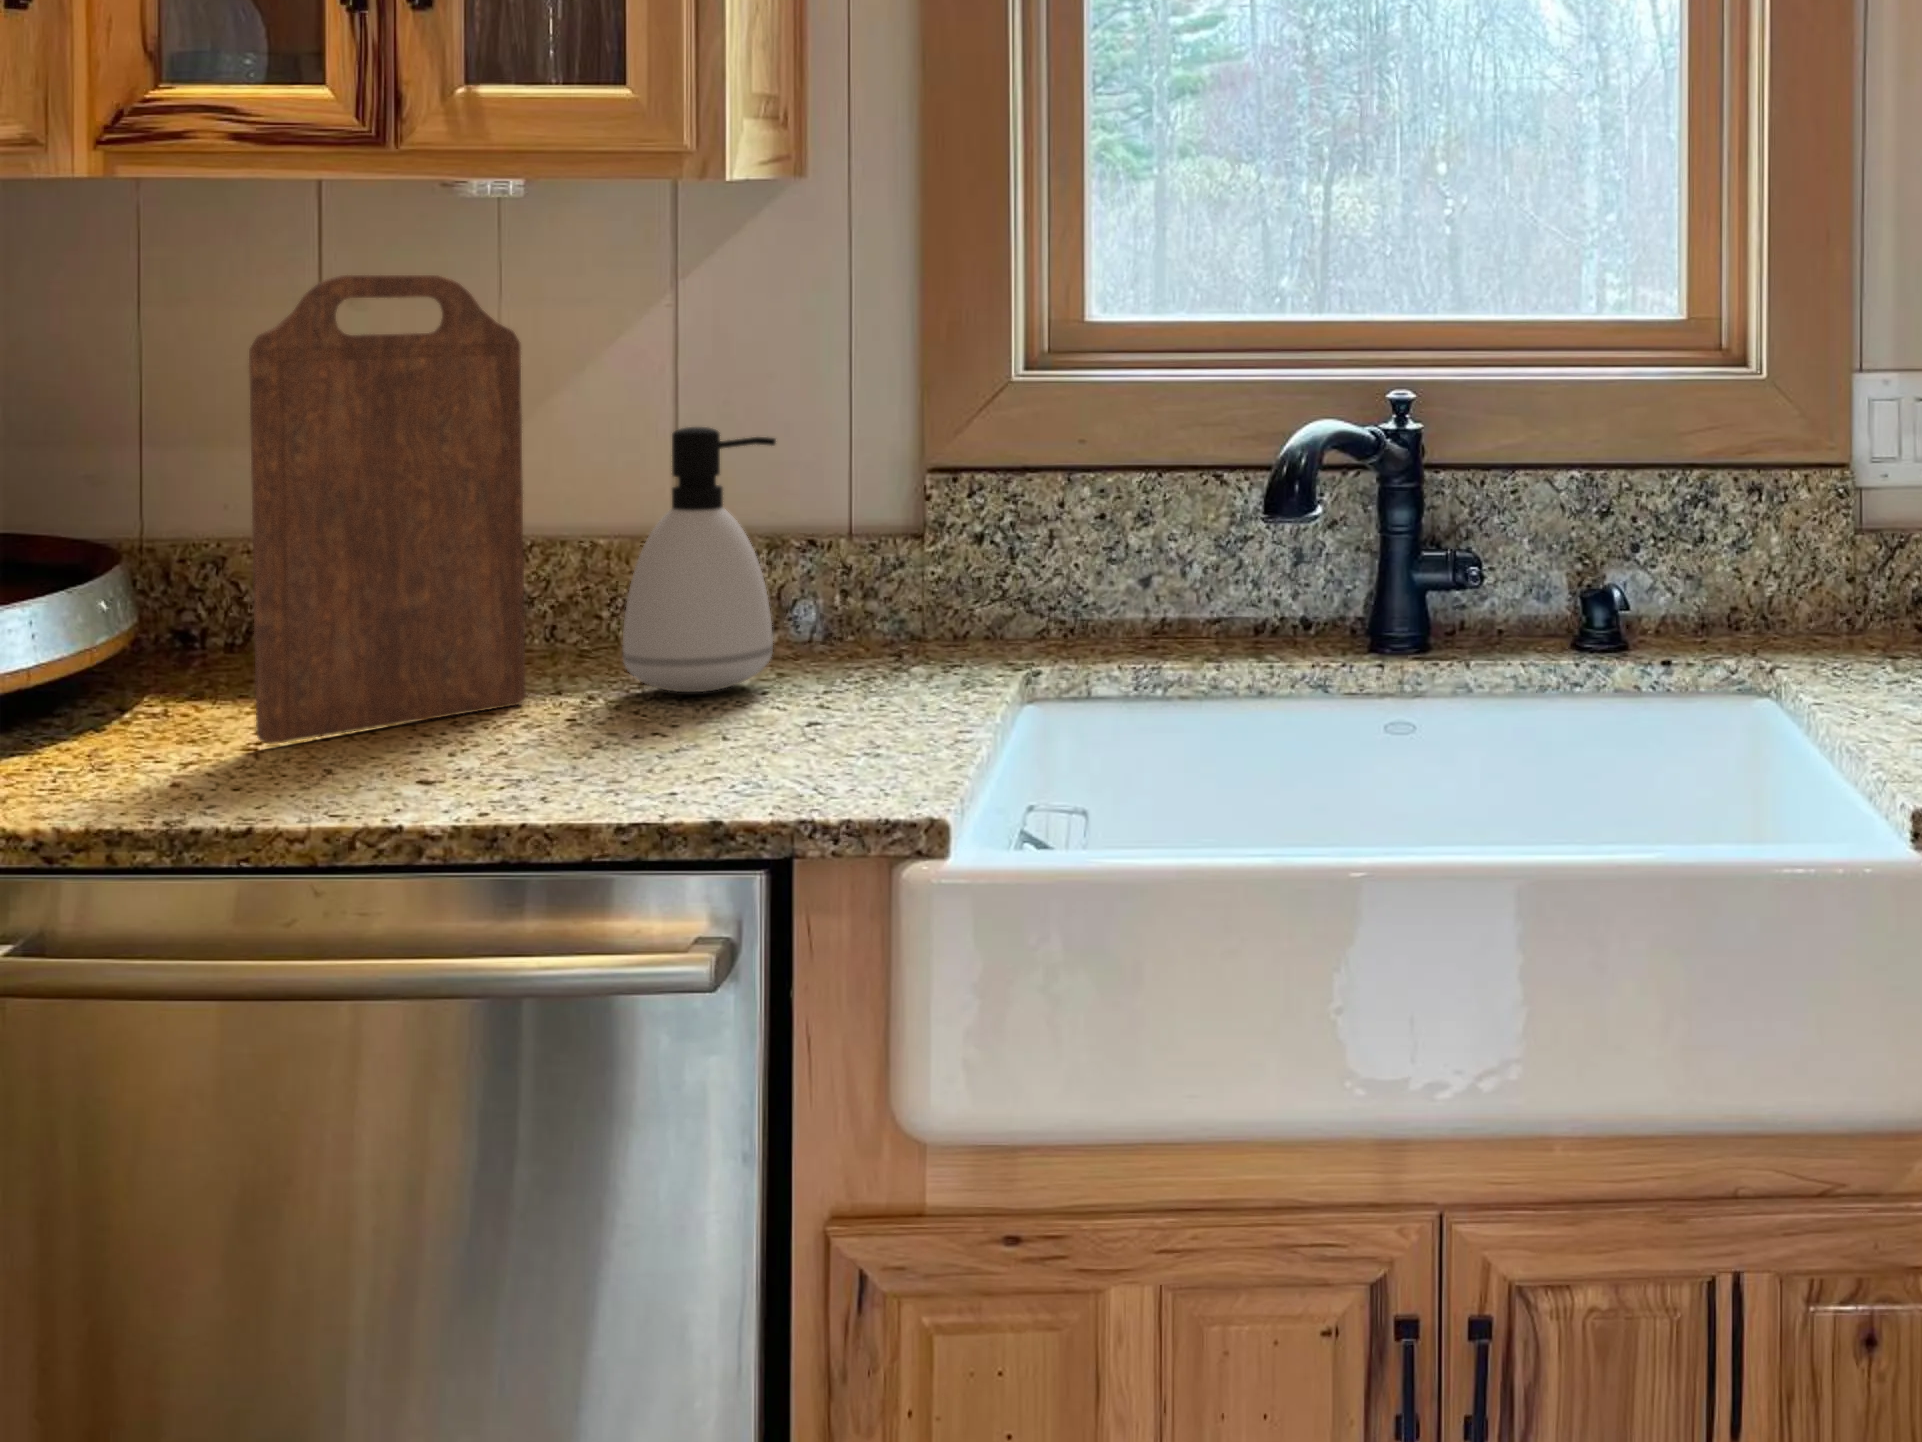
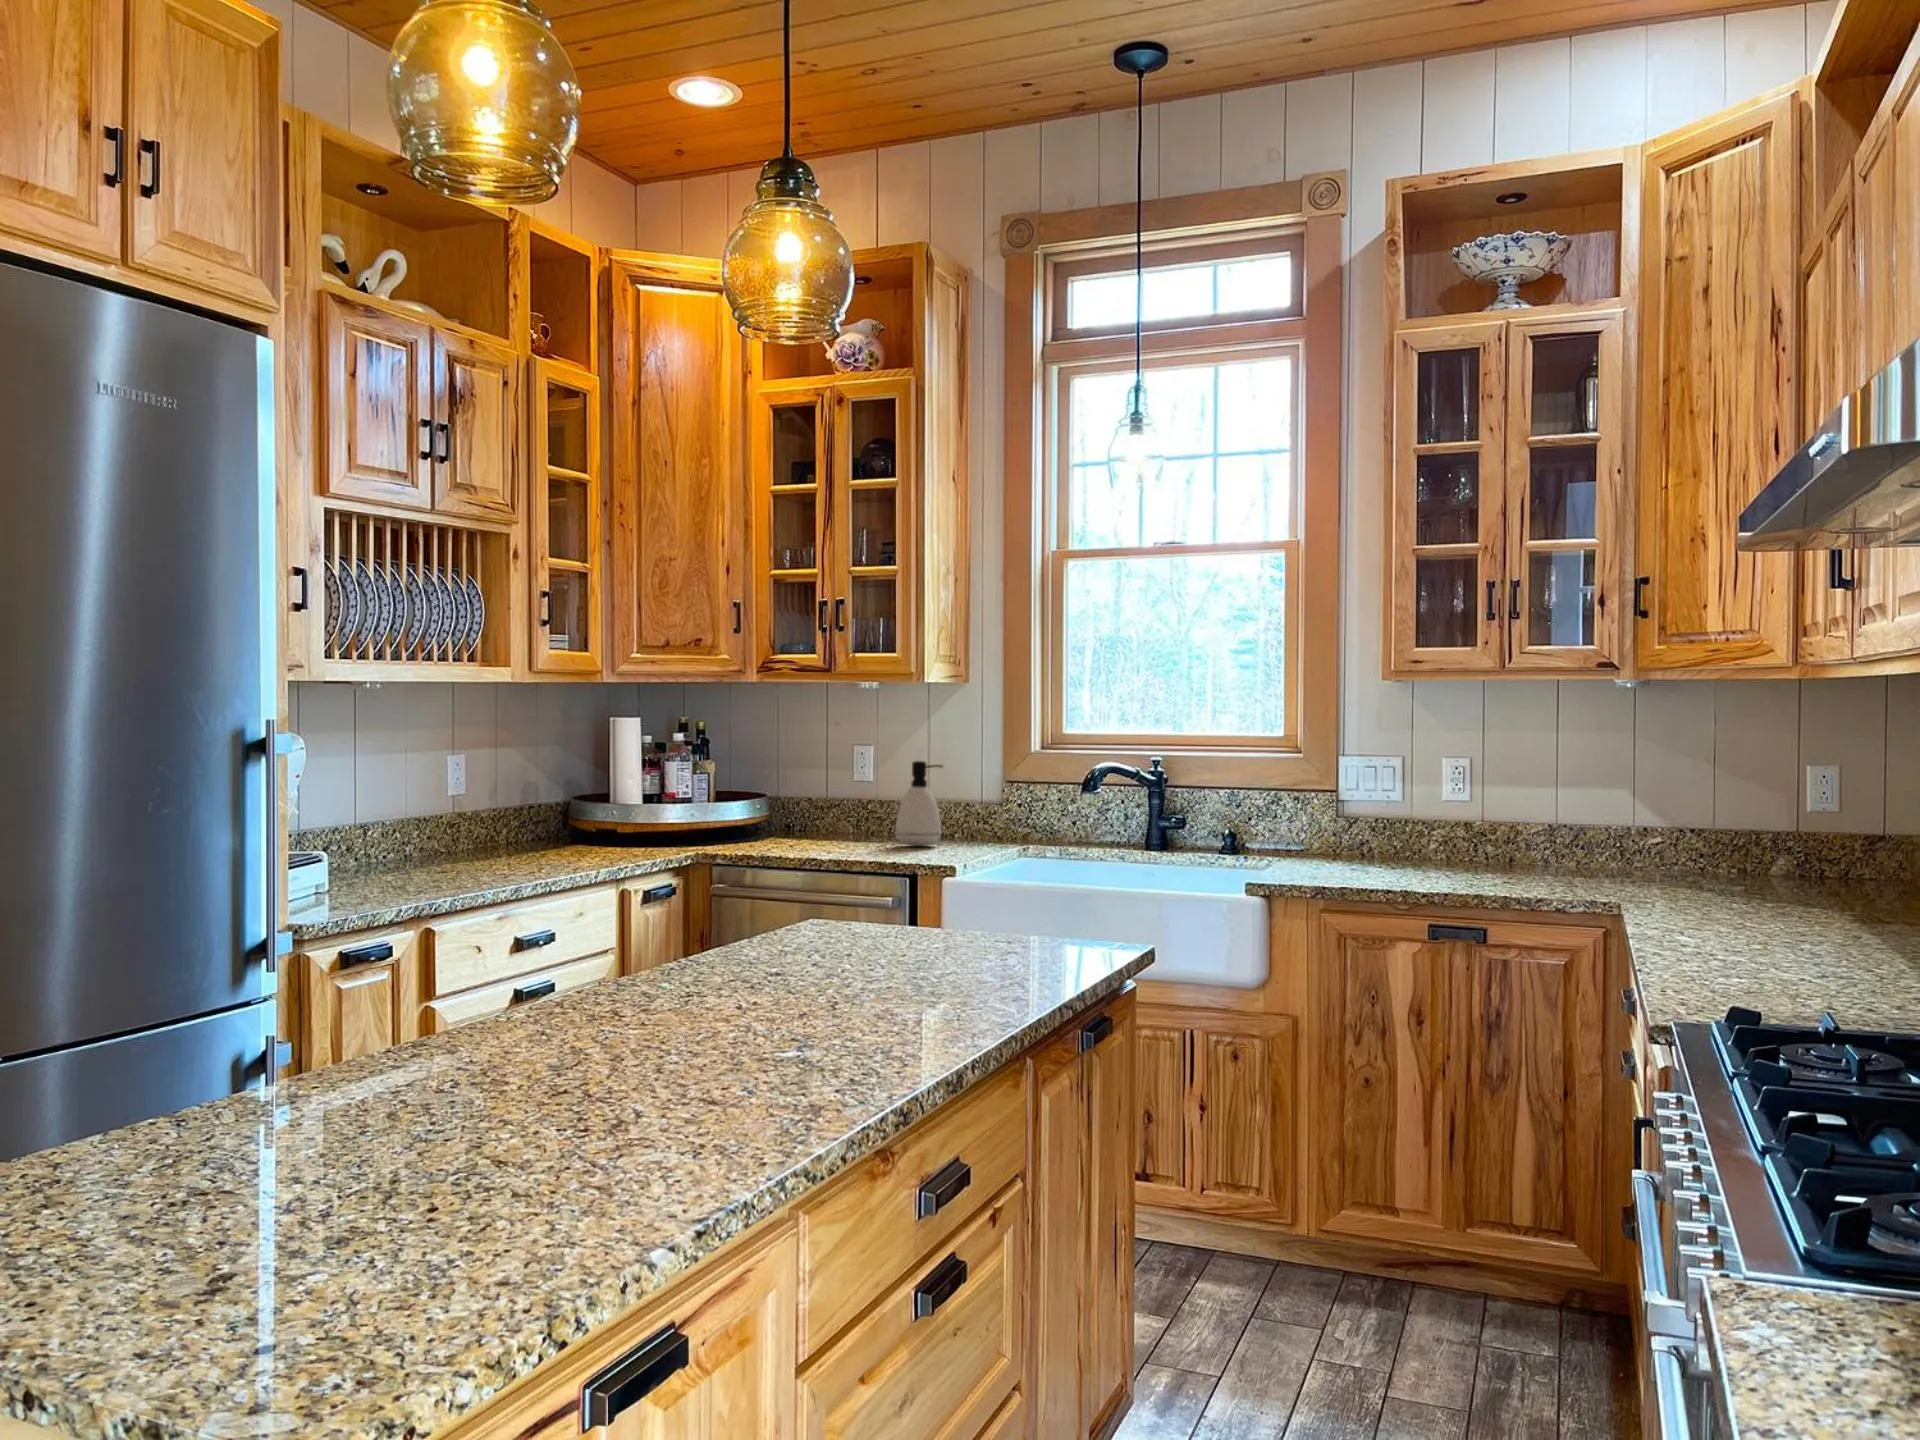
cutting board: present [249,275,526,744] -> none [792,710,869,848]

